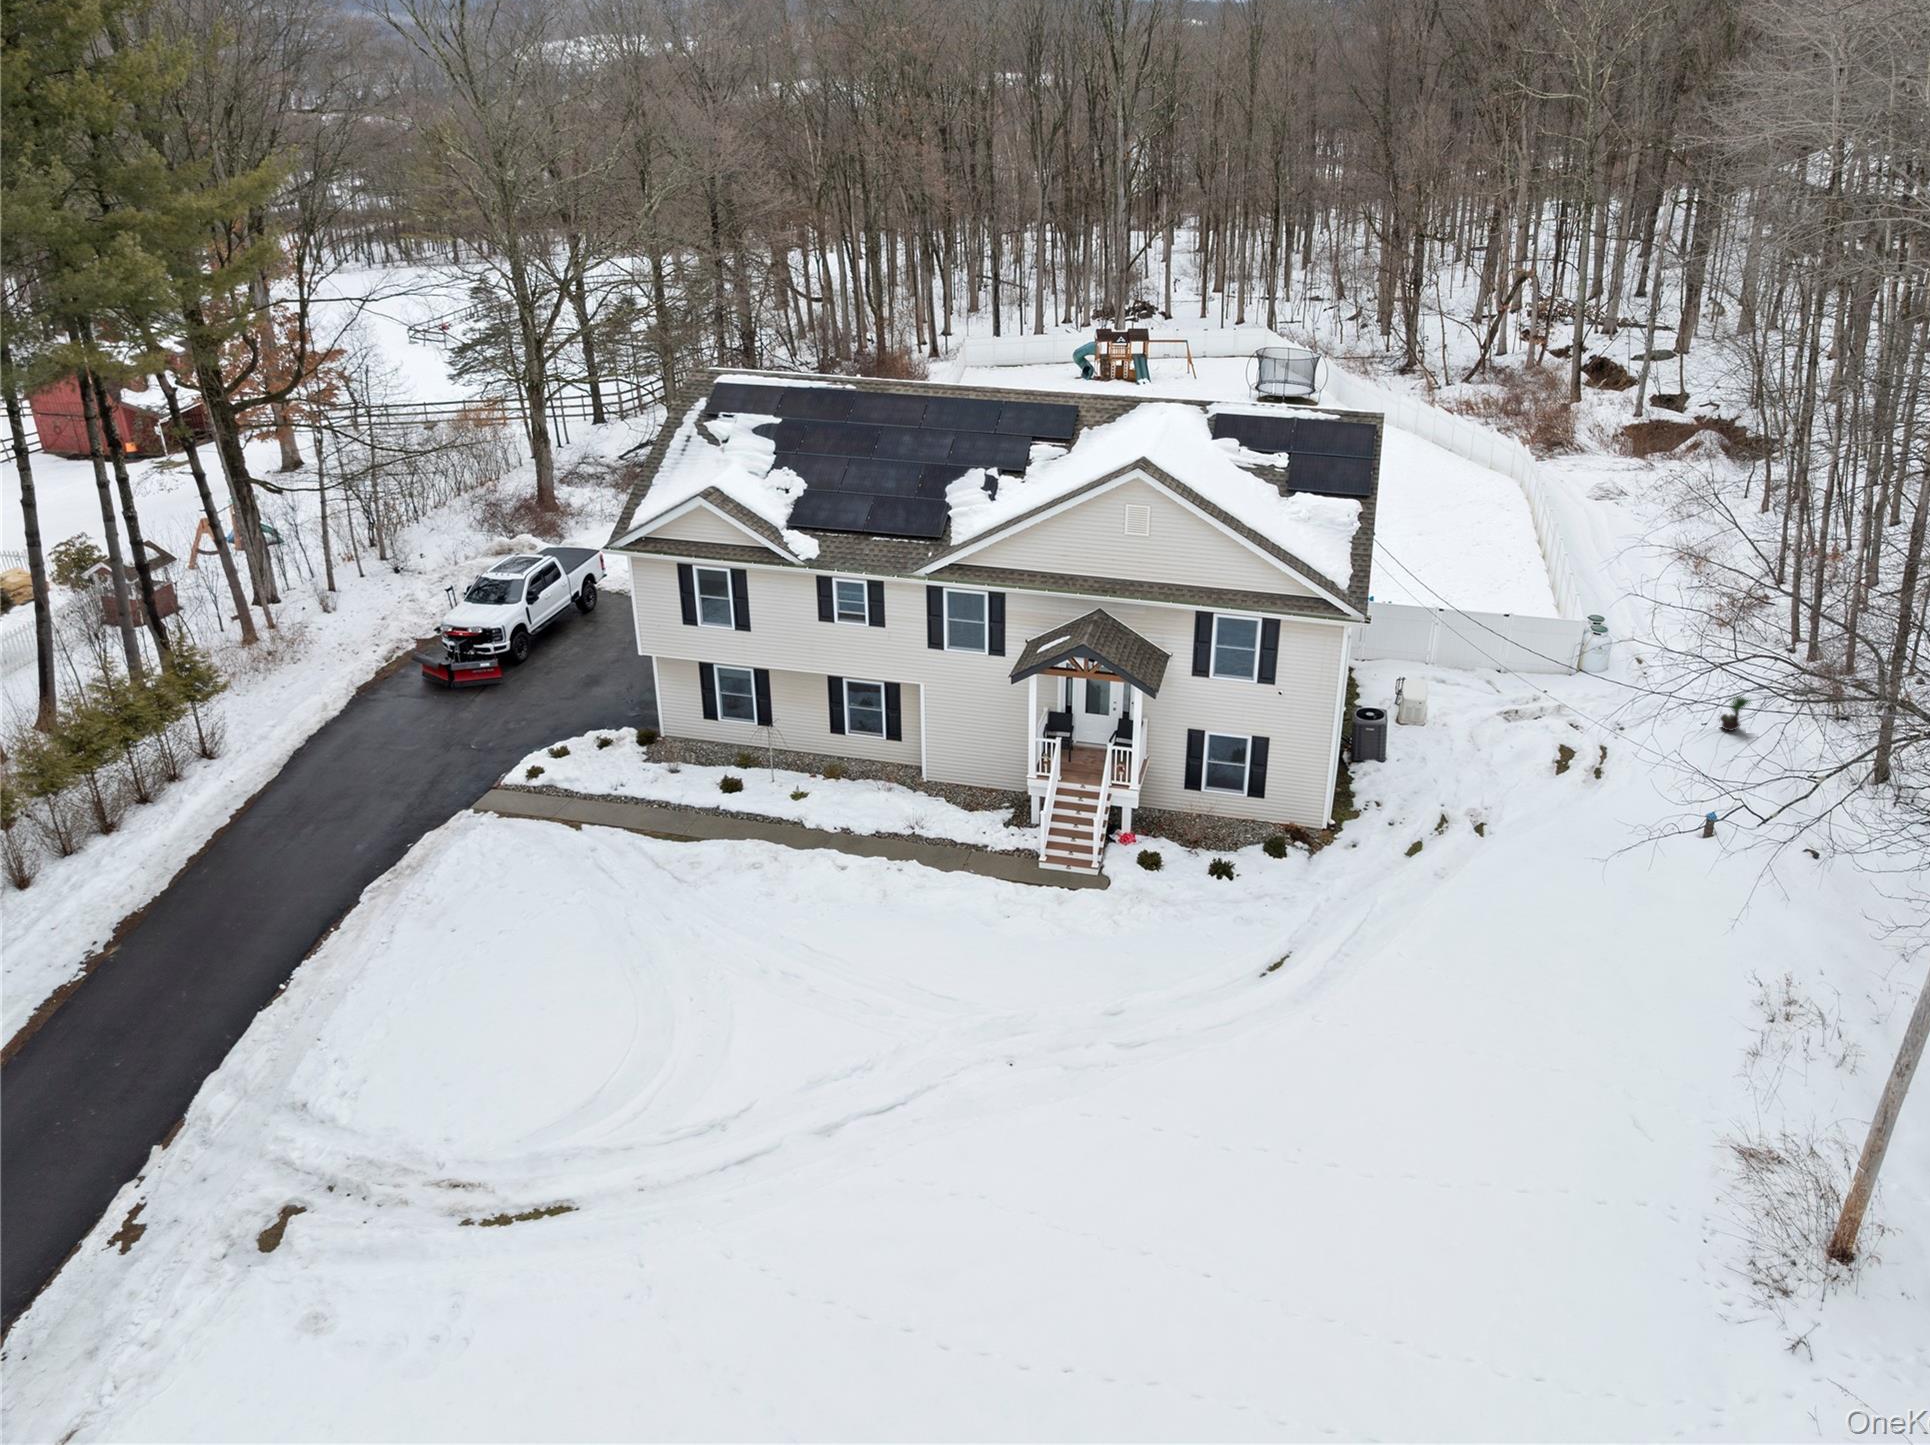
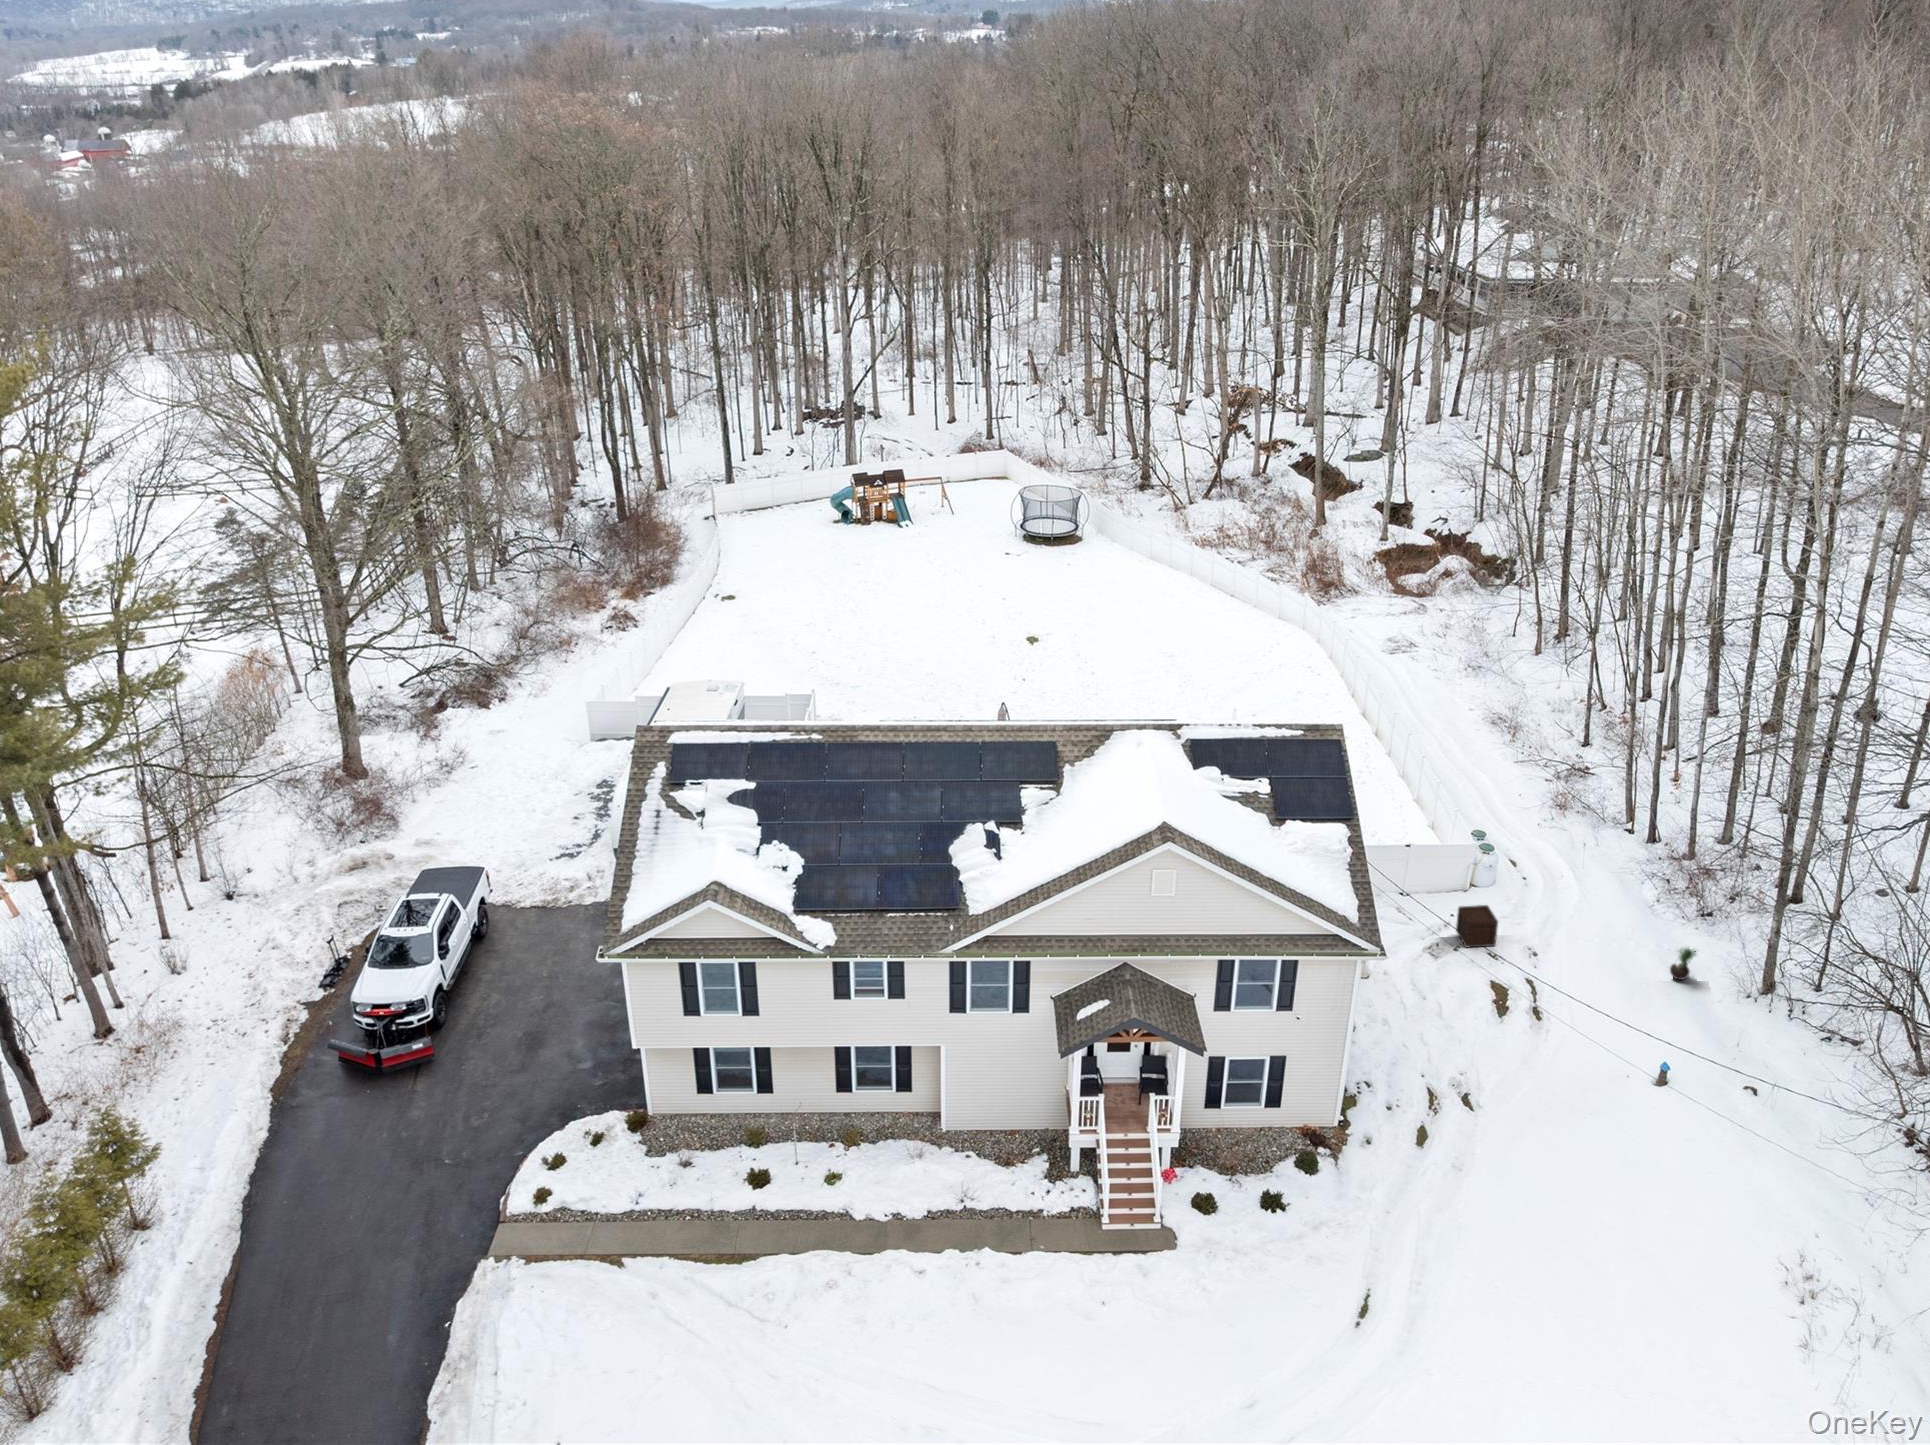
wooden crate: none [1499,640,1541,683] -> present [1456,905,1498,947]

